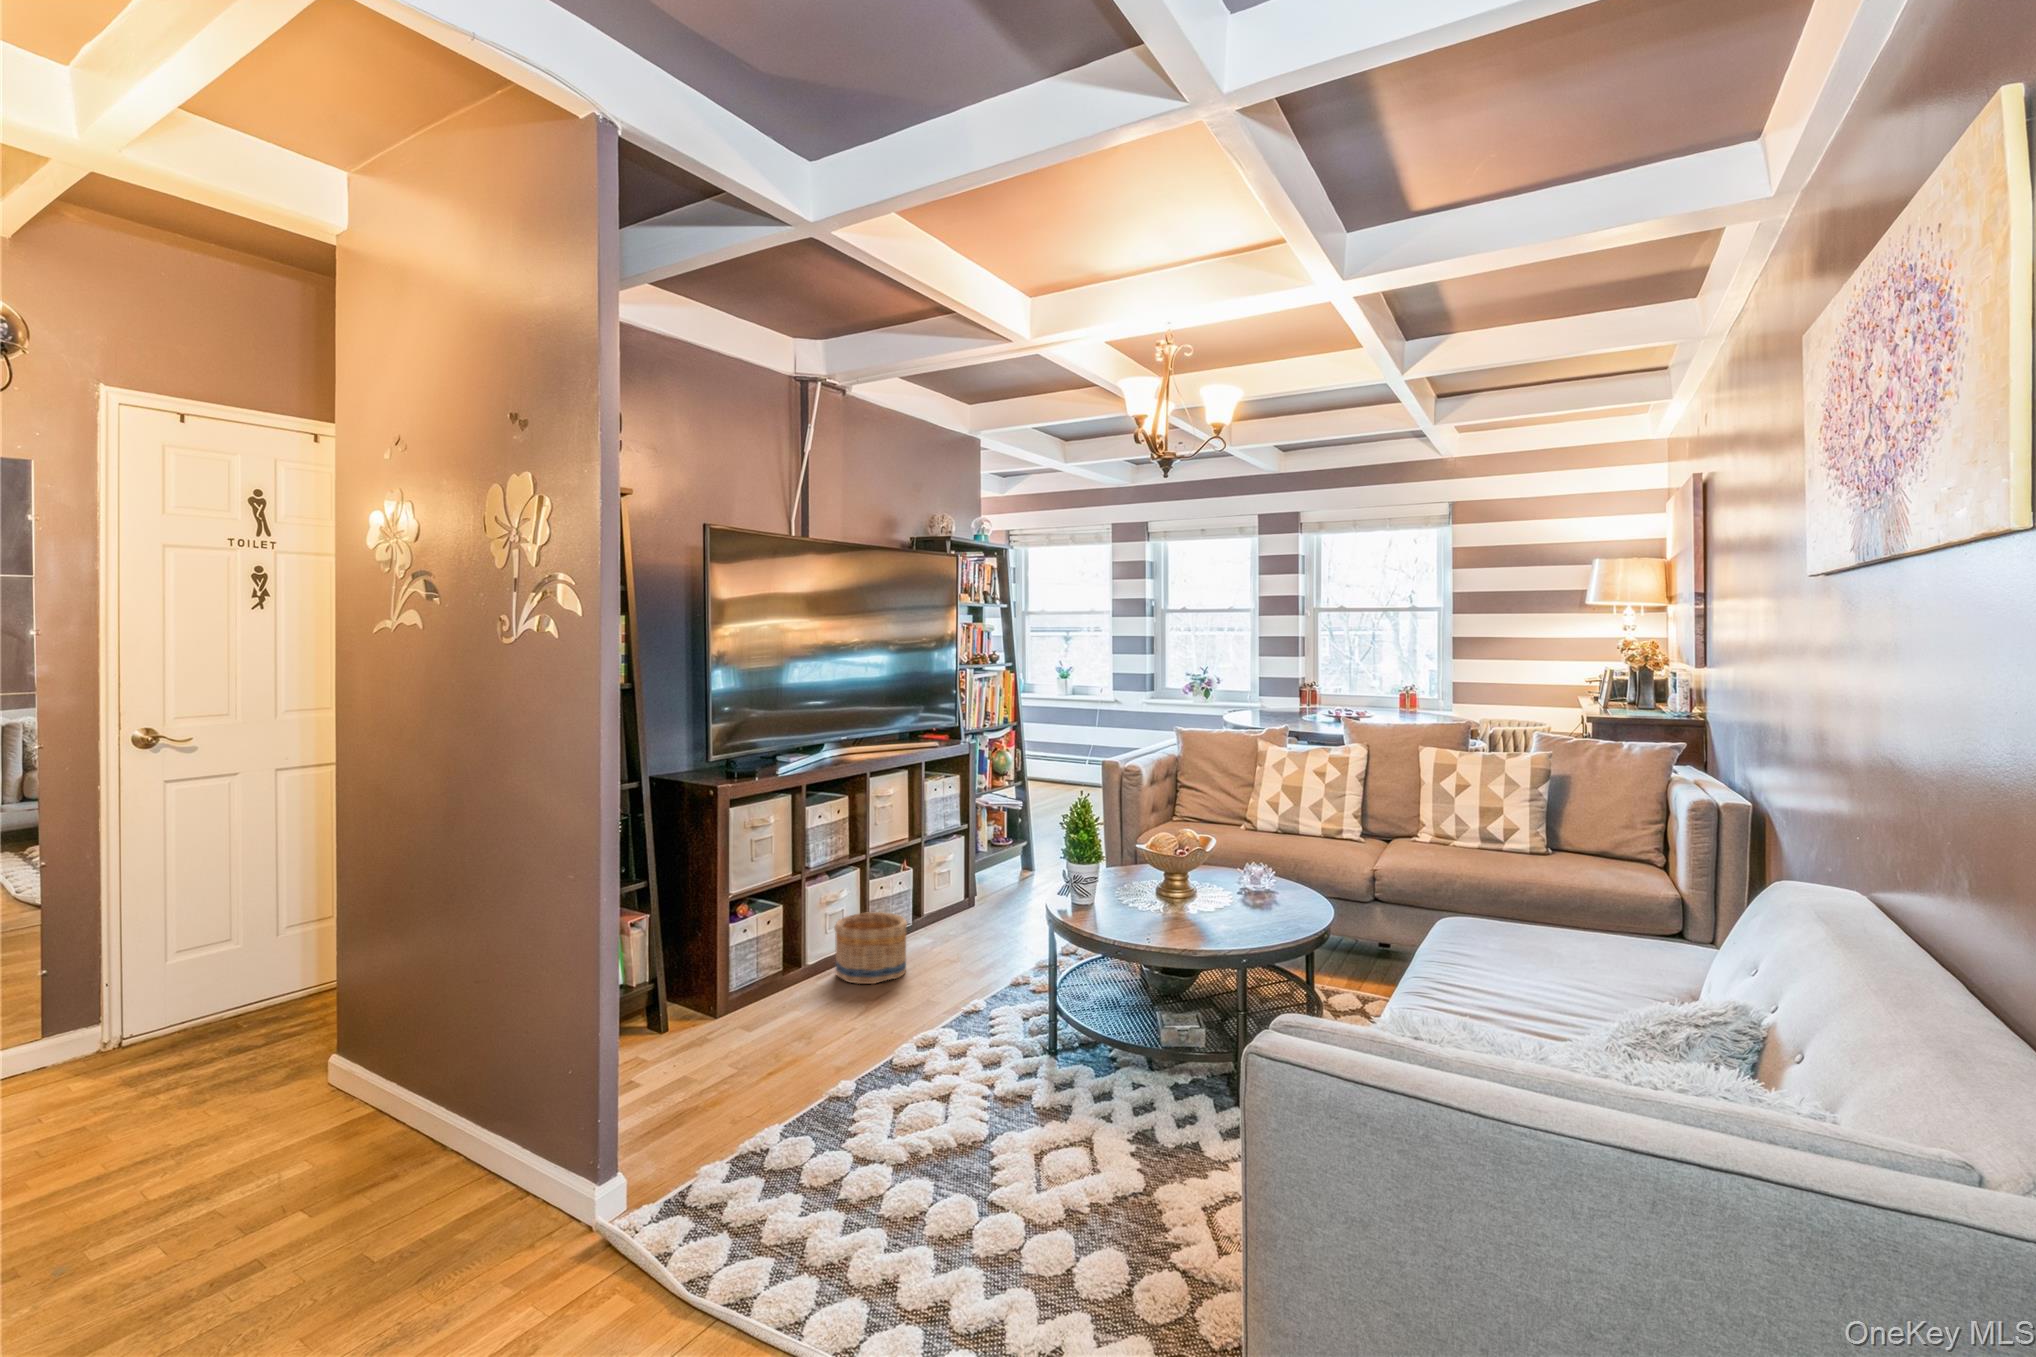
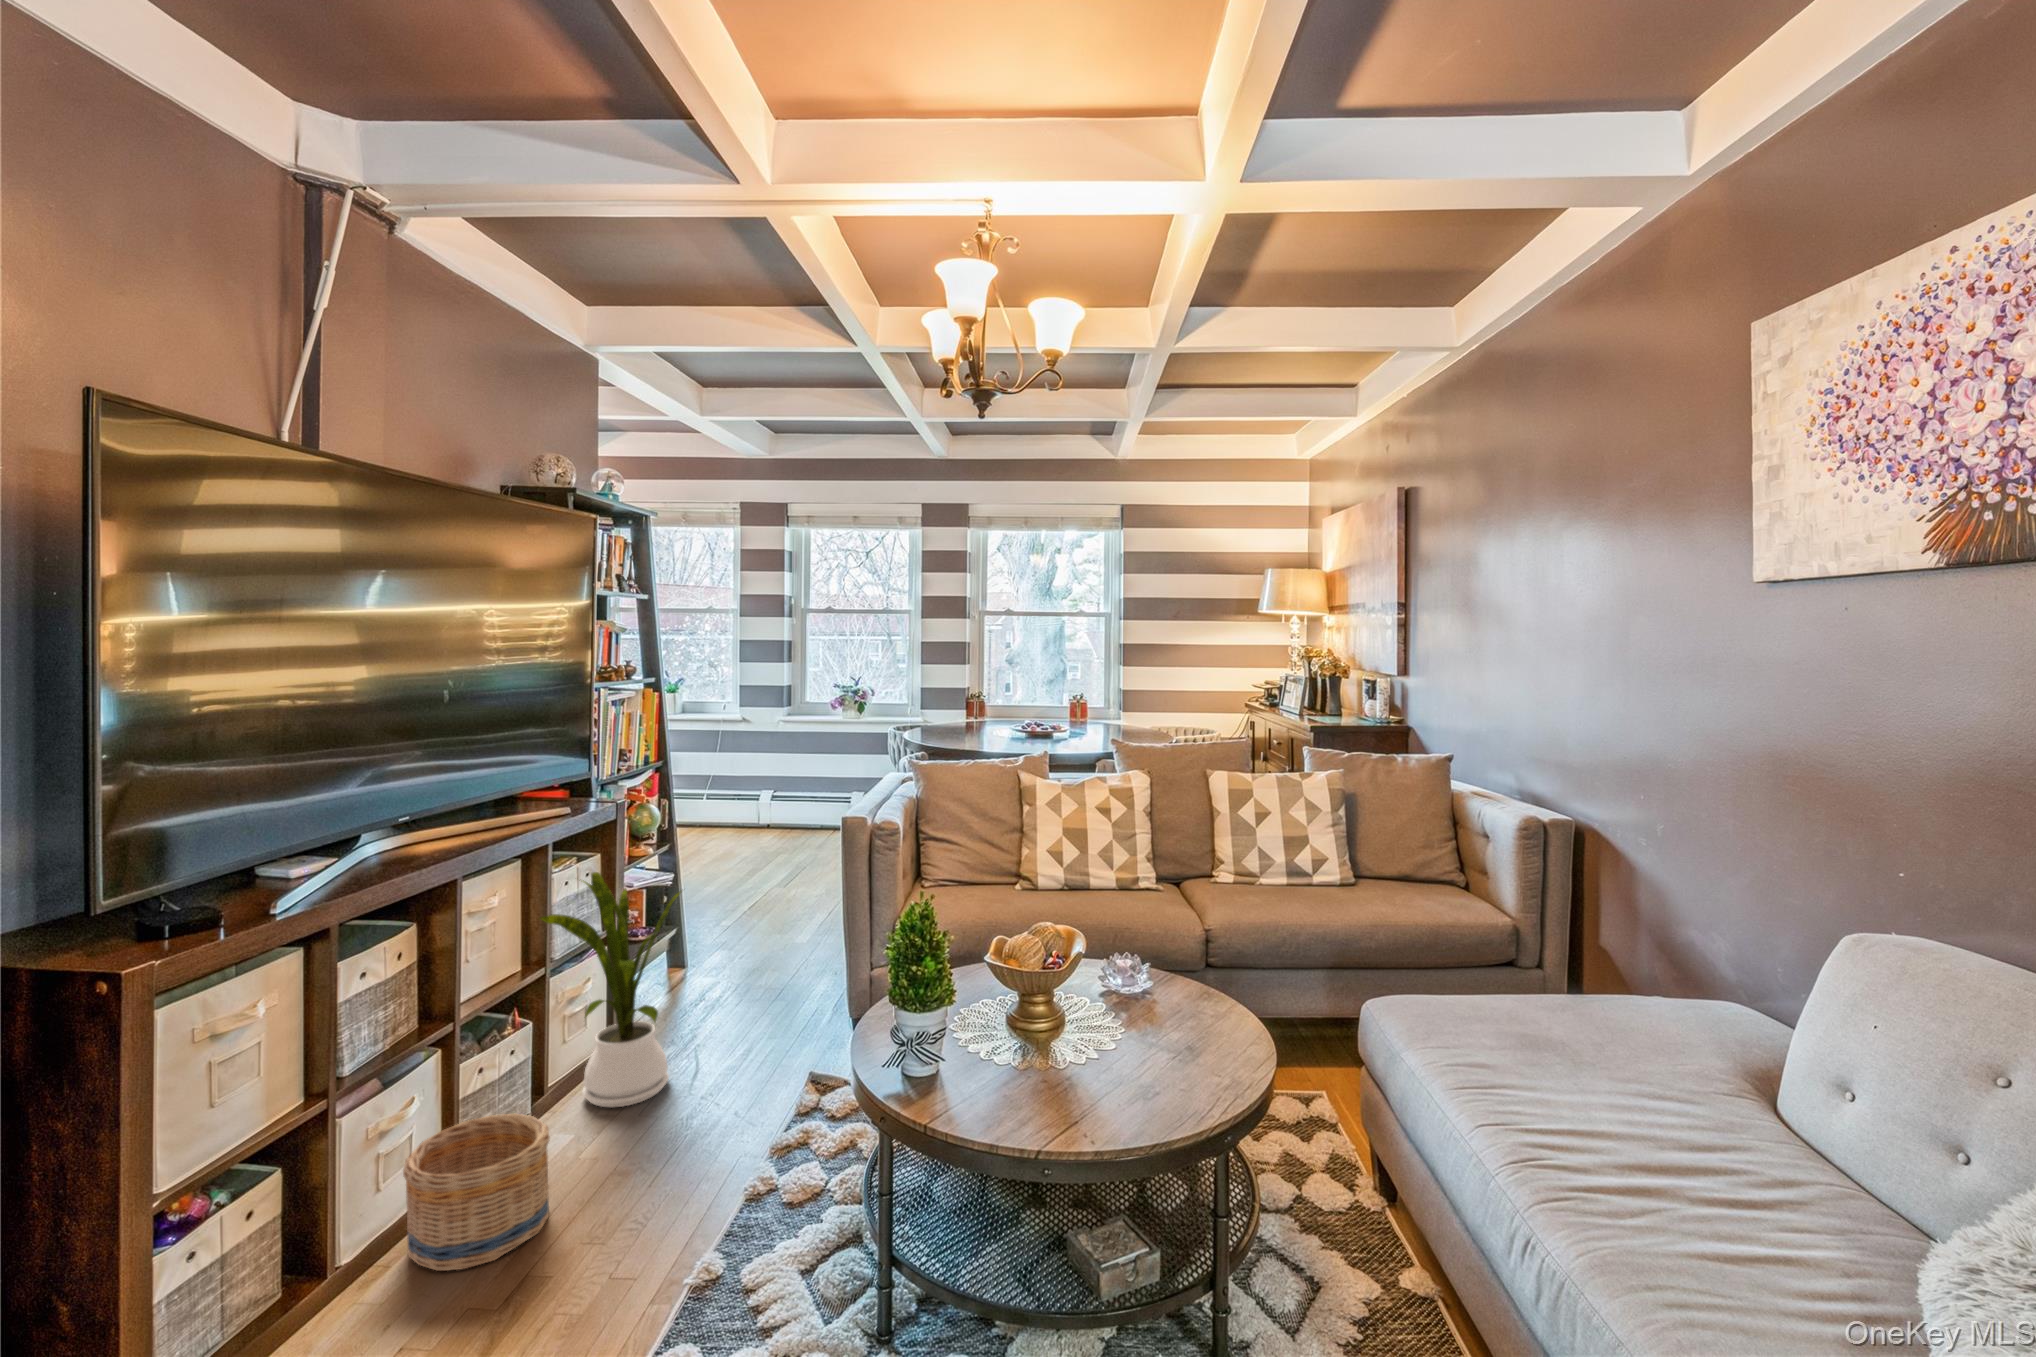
house plant: none [912,779,1005,936] -> present [540,872,681,1108]

